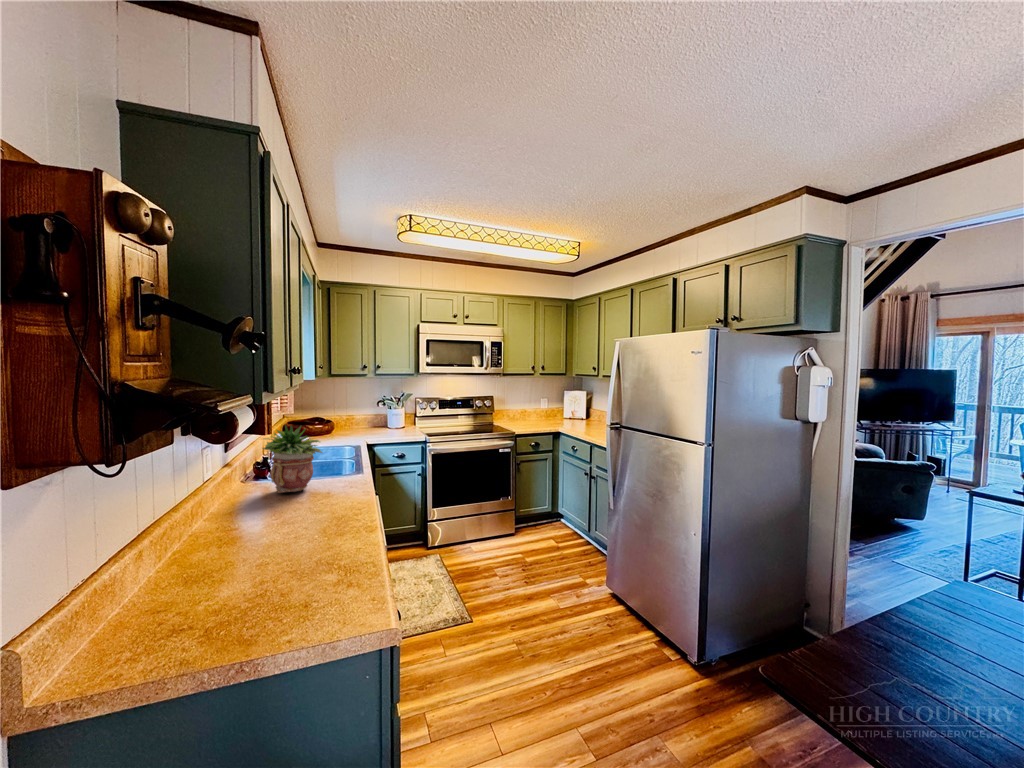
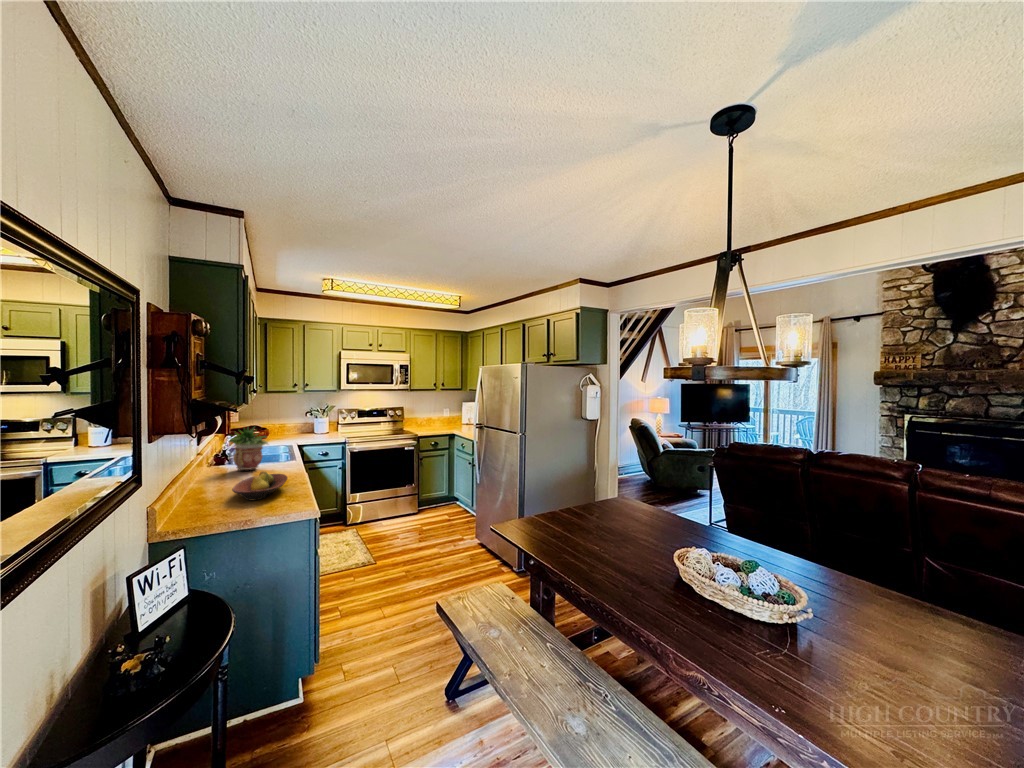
fruit bowl: none [233,513,340,583] -> present [232,471,287,500]

